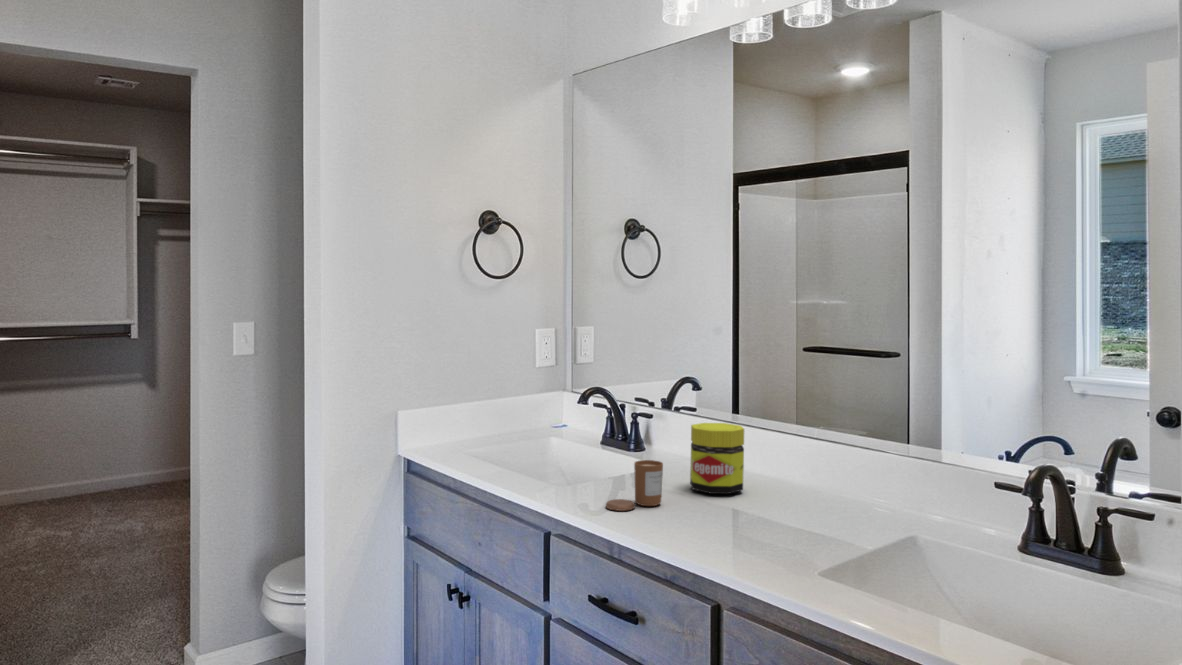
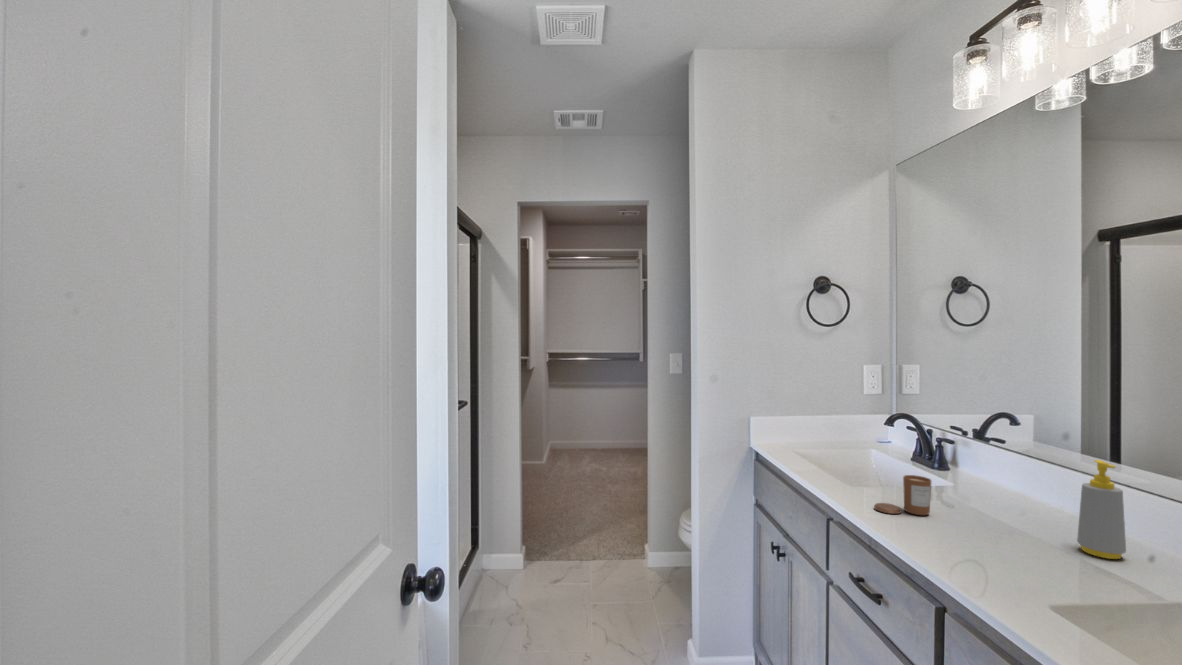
soap bottle: none [792,417,828,514] -> present [1077,460,1126,559]
jar: present [690,423,744,494] -> none [971,452,1030,520]

